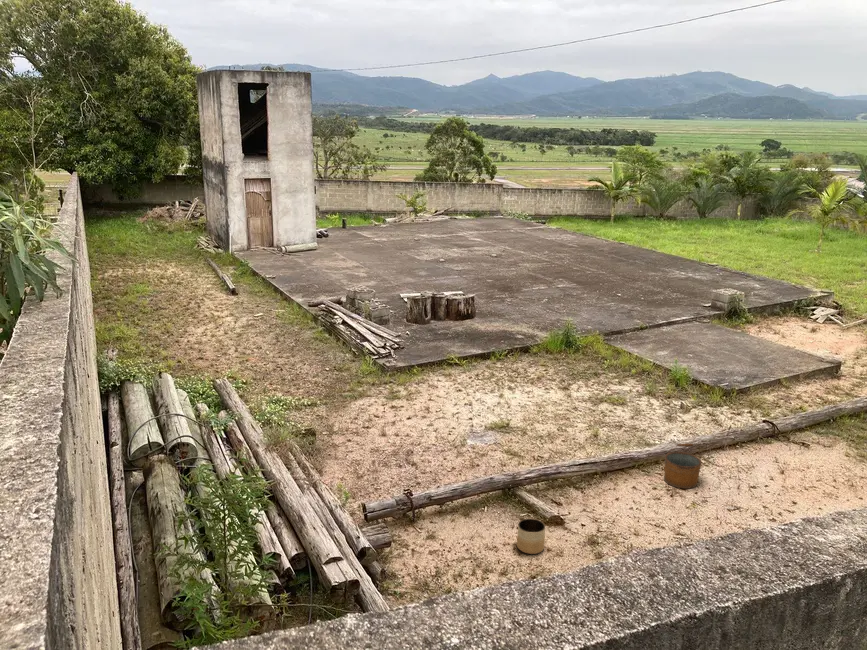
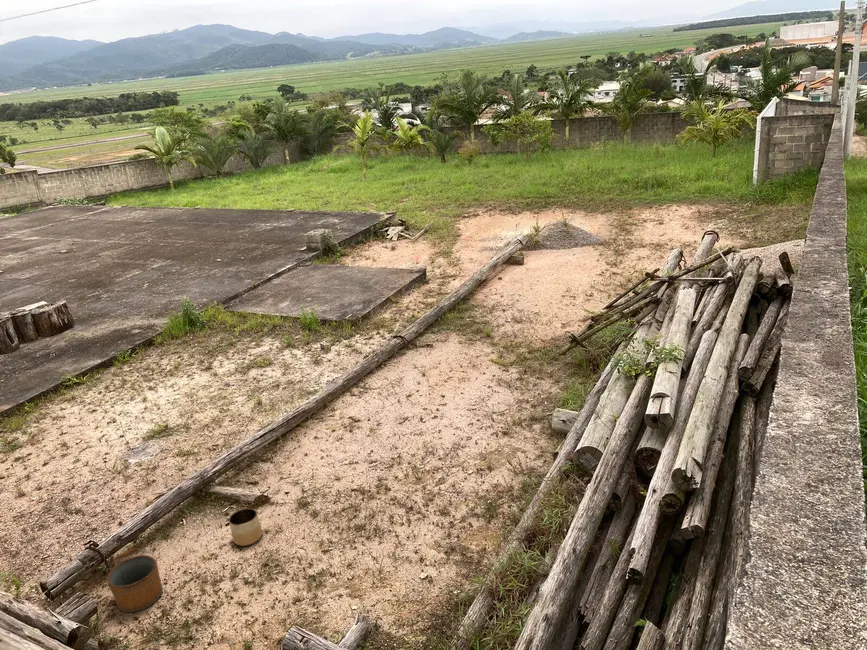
bucket: present [664,443,701,489] -> present [106,548,163,612]

